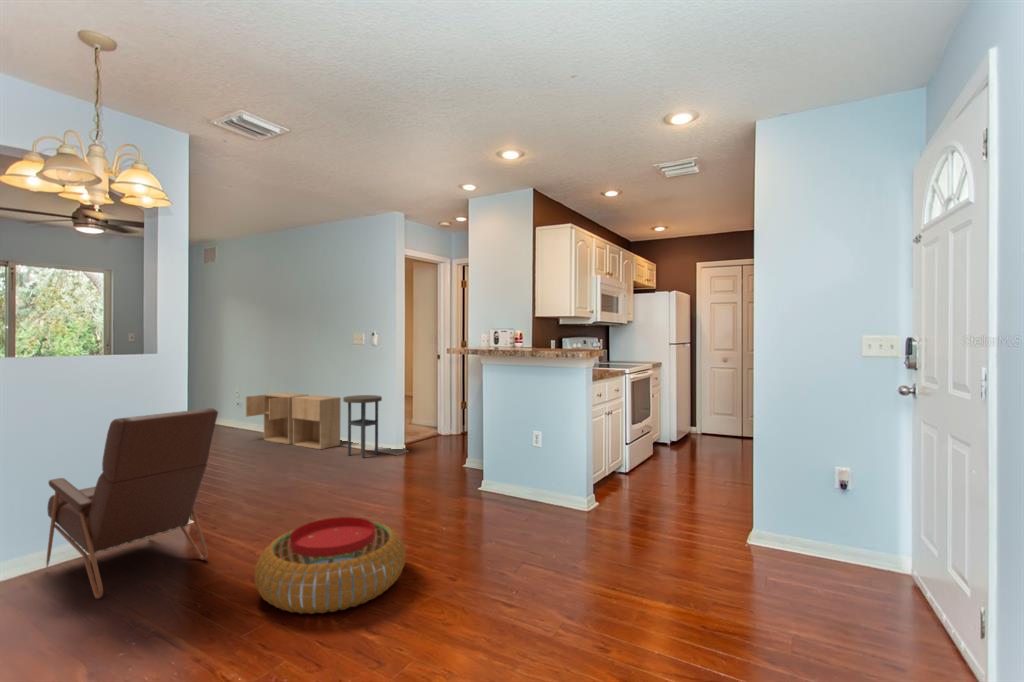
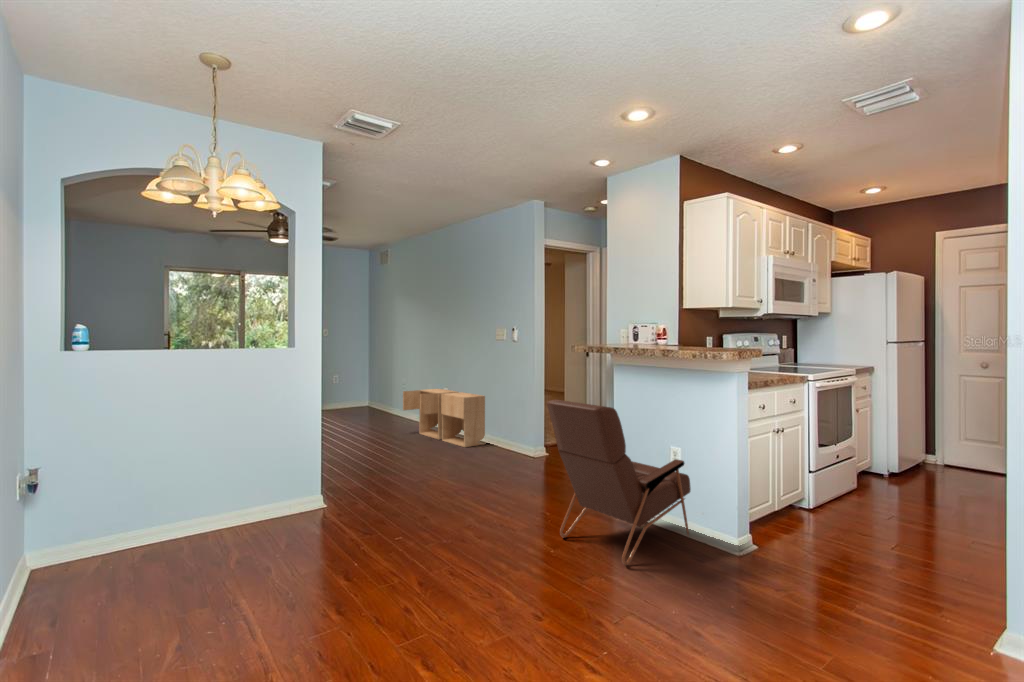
side table: present [343,395,382,458] -> none [483,394,521,460]
armchair: present [46,408,218,598] -> present [547,400,691,565]
pouf: present [254,517,406,614] -> none [333,527,488,633]

